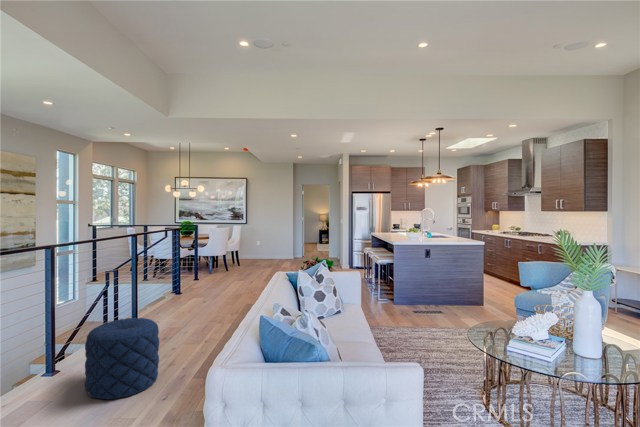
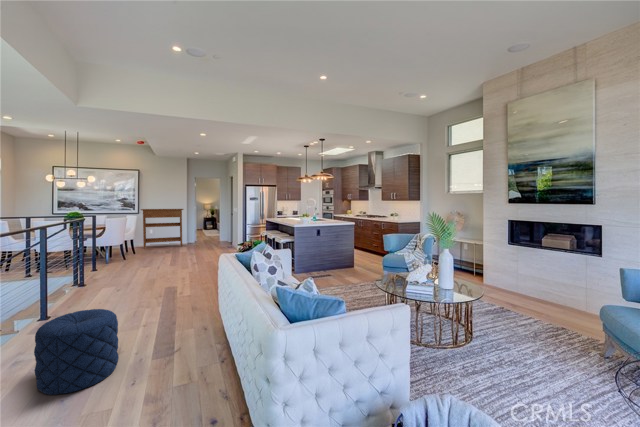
console table: none [247,219,288,261] -> present [141,209,183,249]

